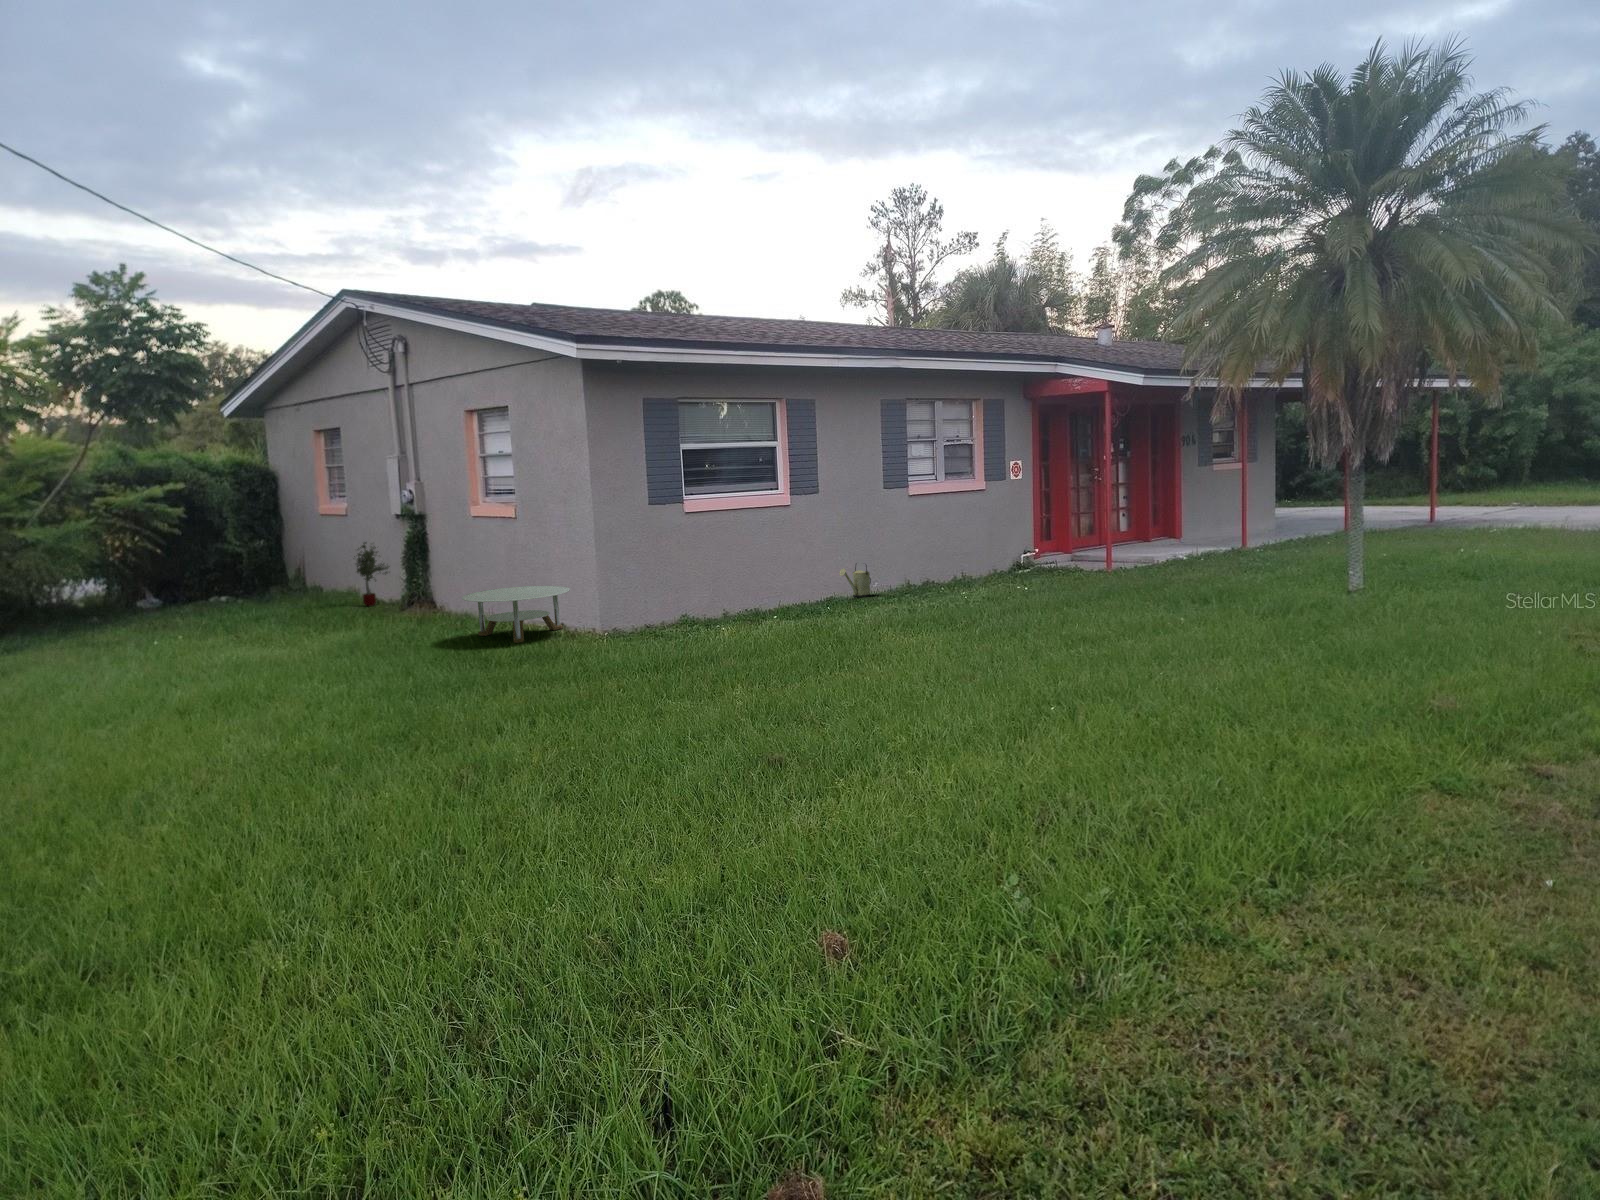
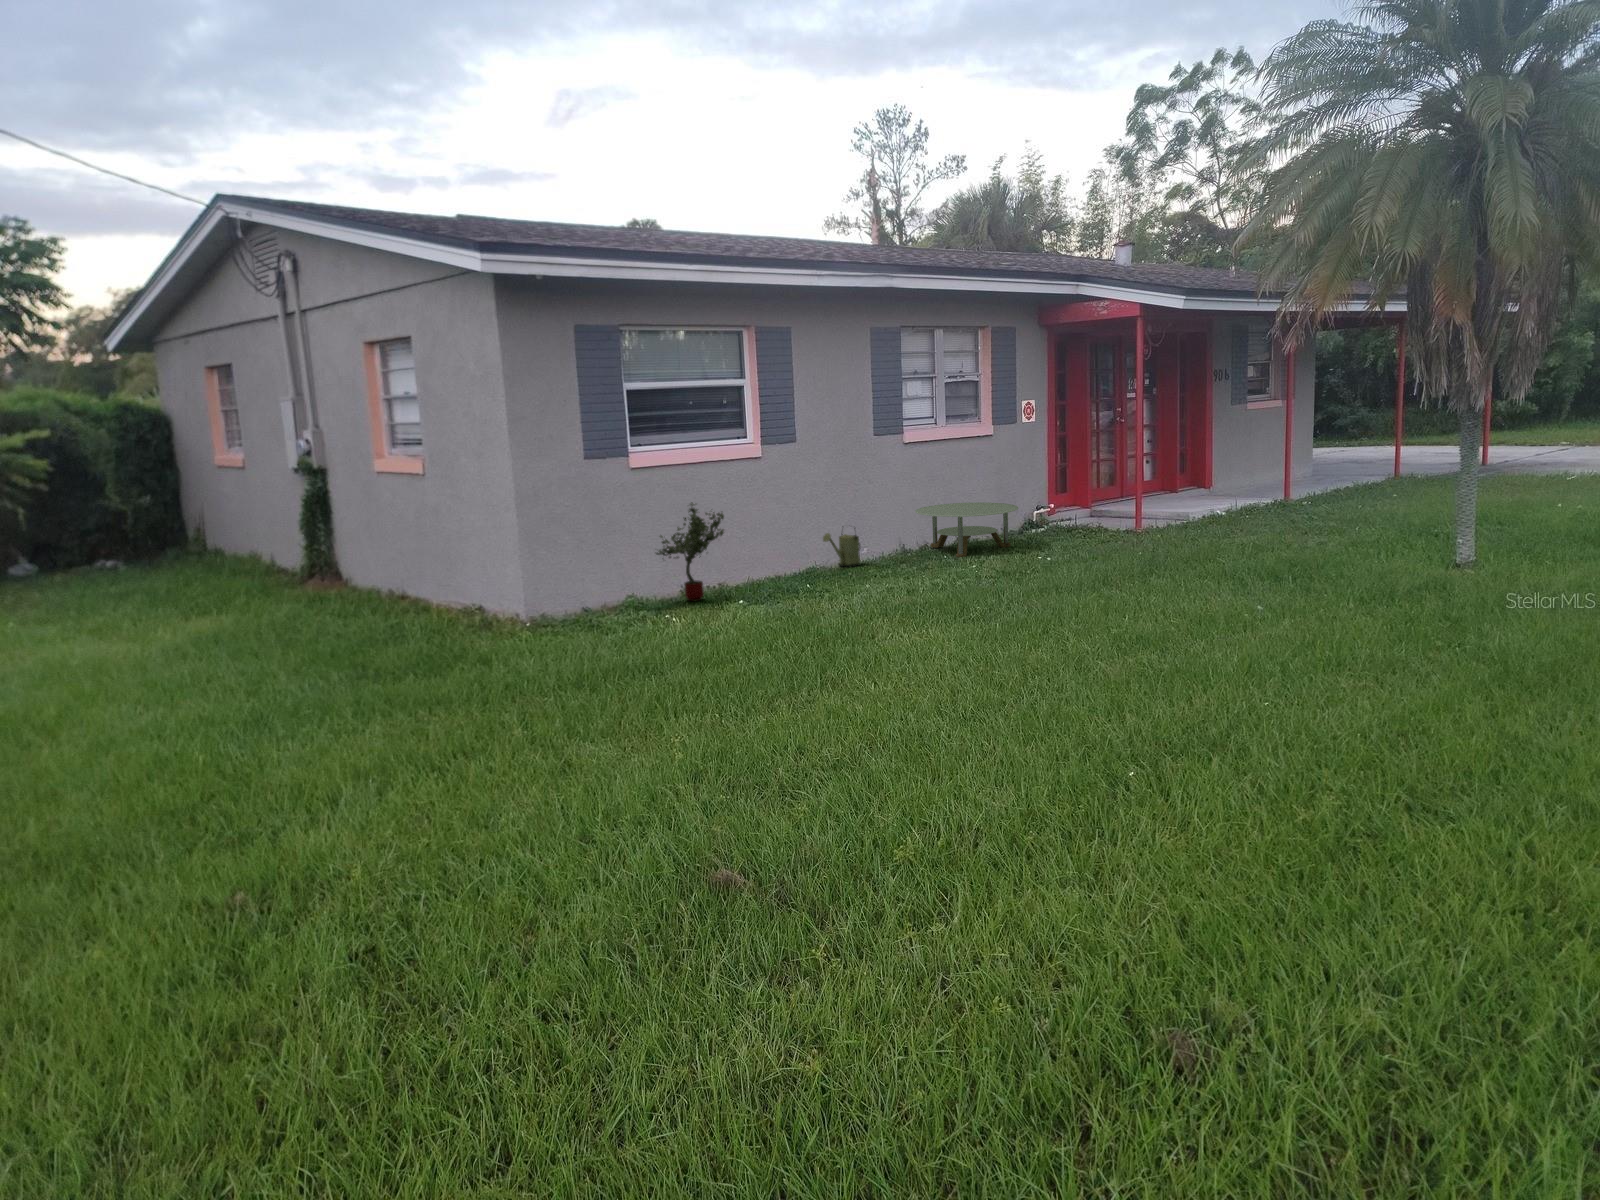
potted tree: present [354,542,390,606] -> present [656,502,724,601]
round table: present [462,586,570,643] -> present [915,502,1018,557]

